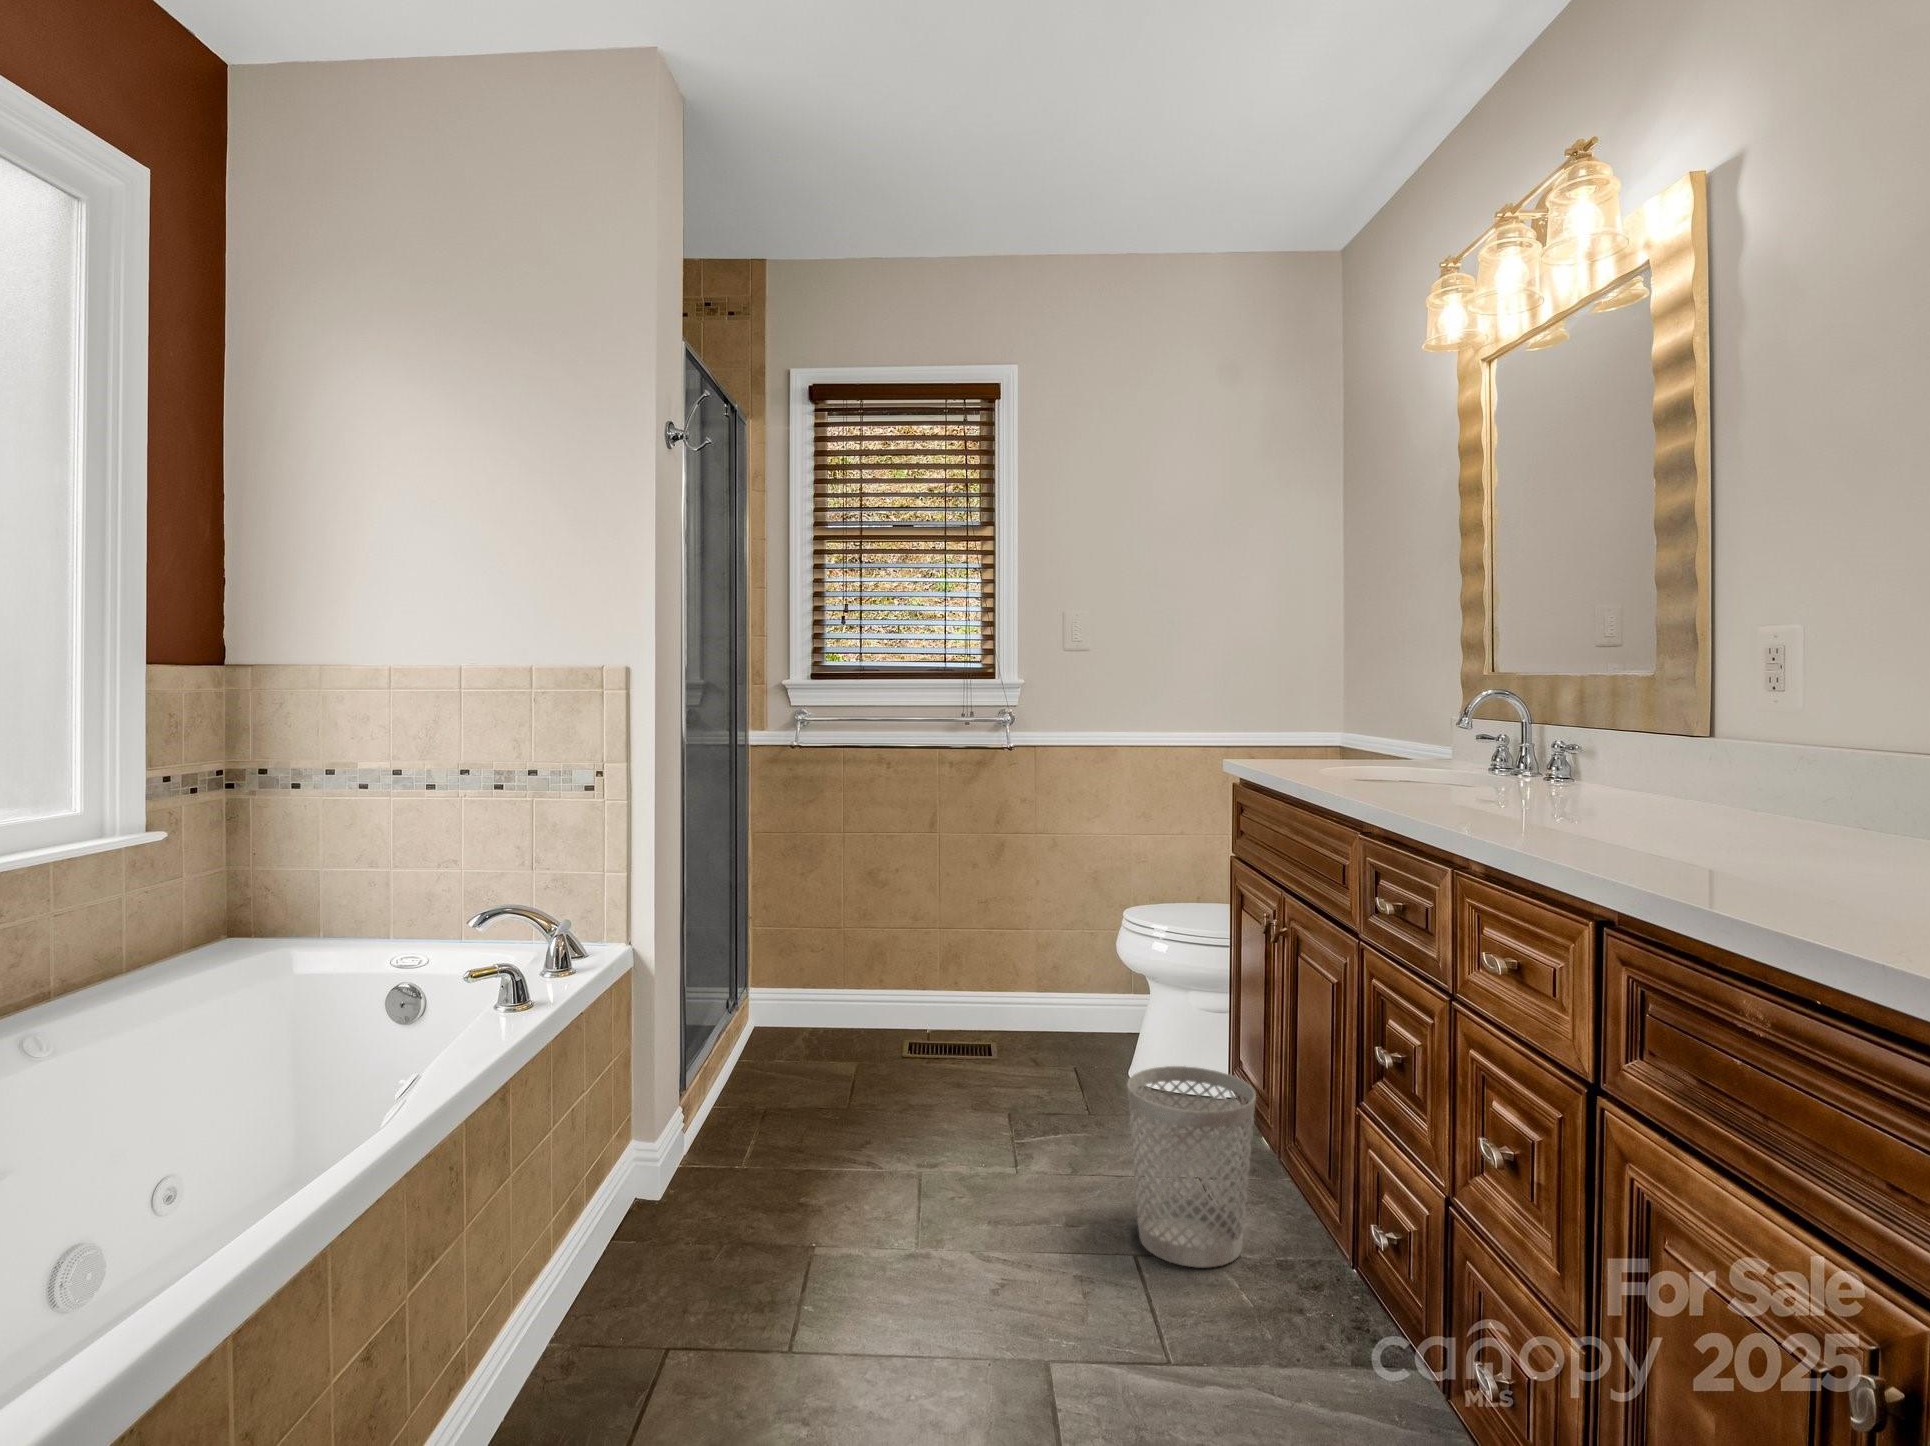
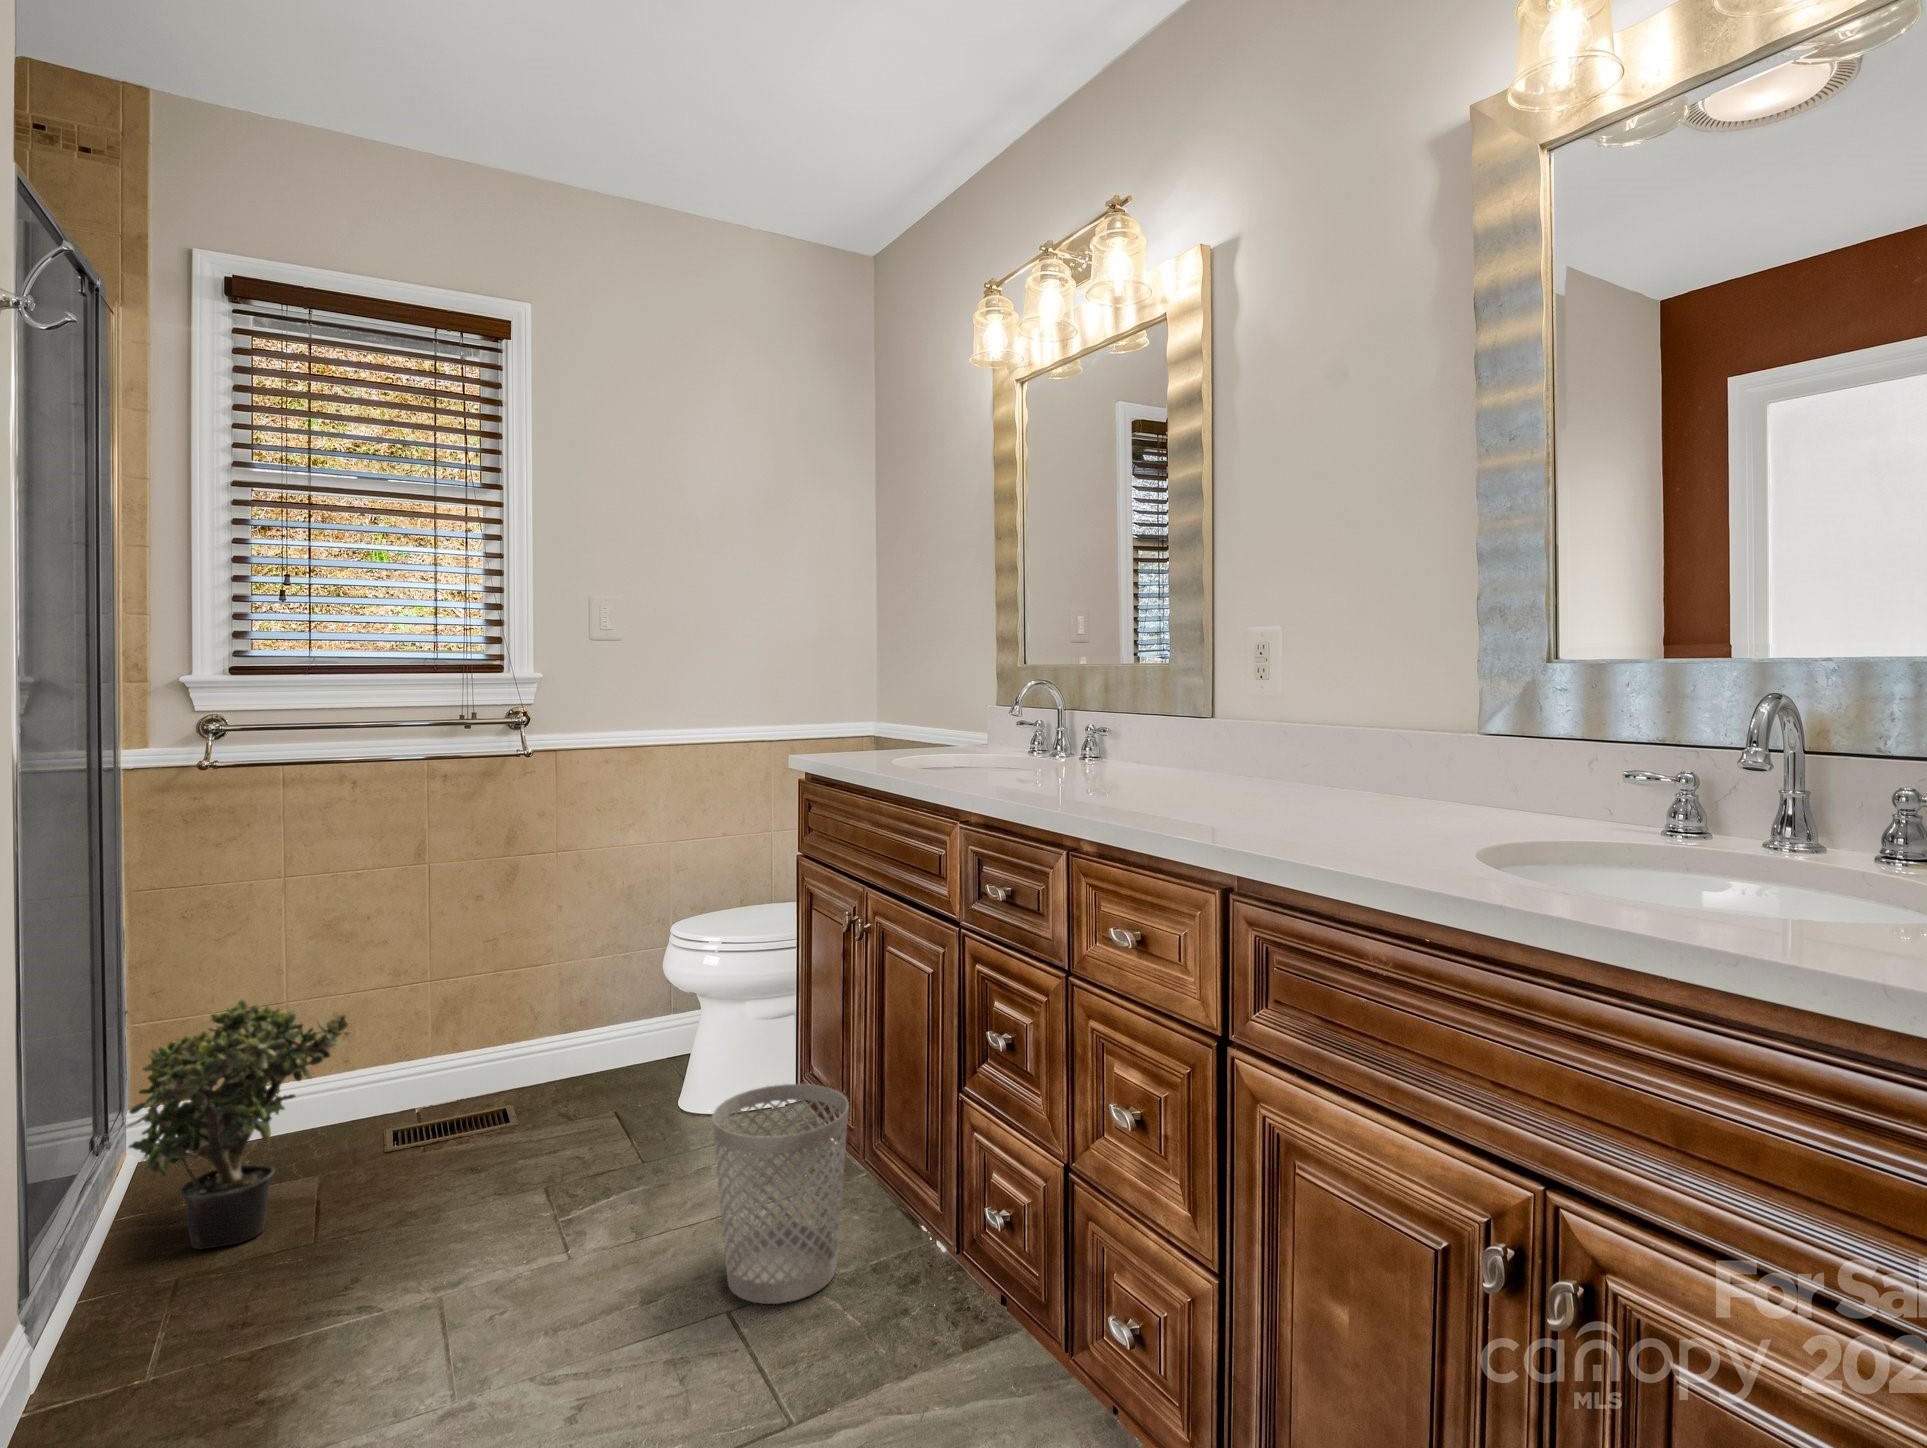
potted plant: none [728,922,868,1105] -> present [126,1000,351,1249]

